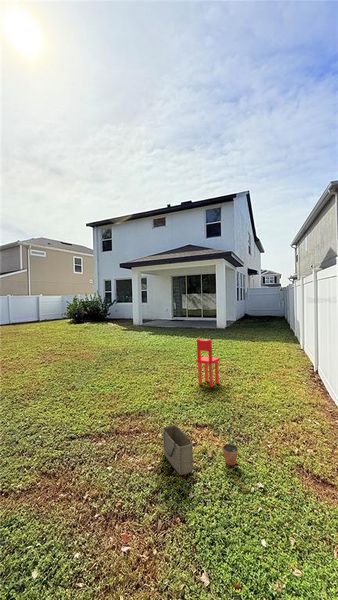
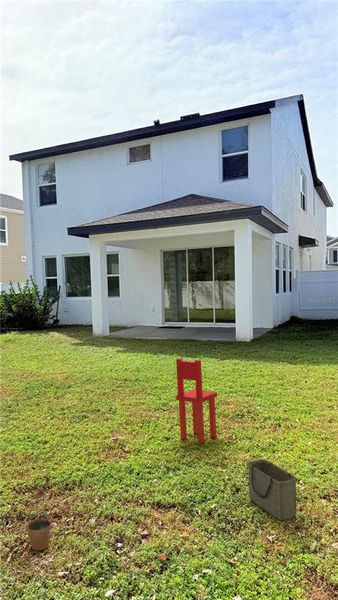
potted plant: present [223,416,238,465] -> present [24,475,51,550]
basket: present [162,425,194,475] -> present [247,459,298,520]

